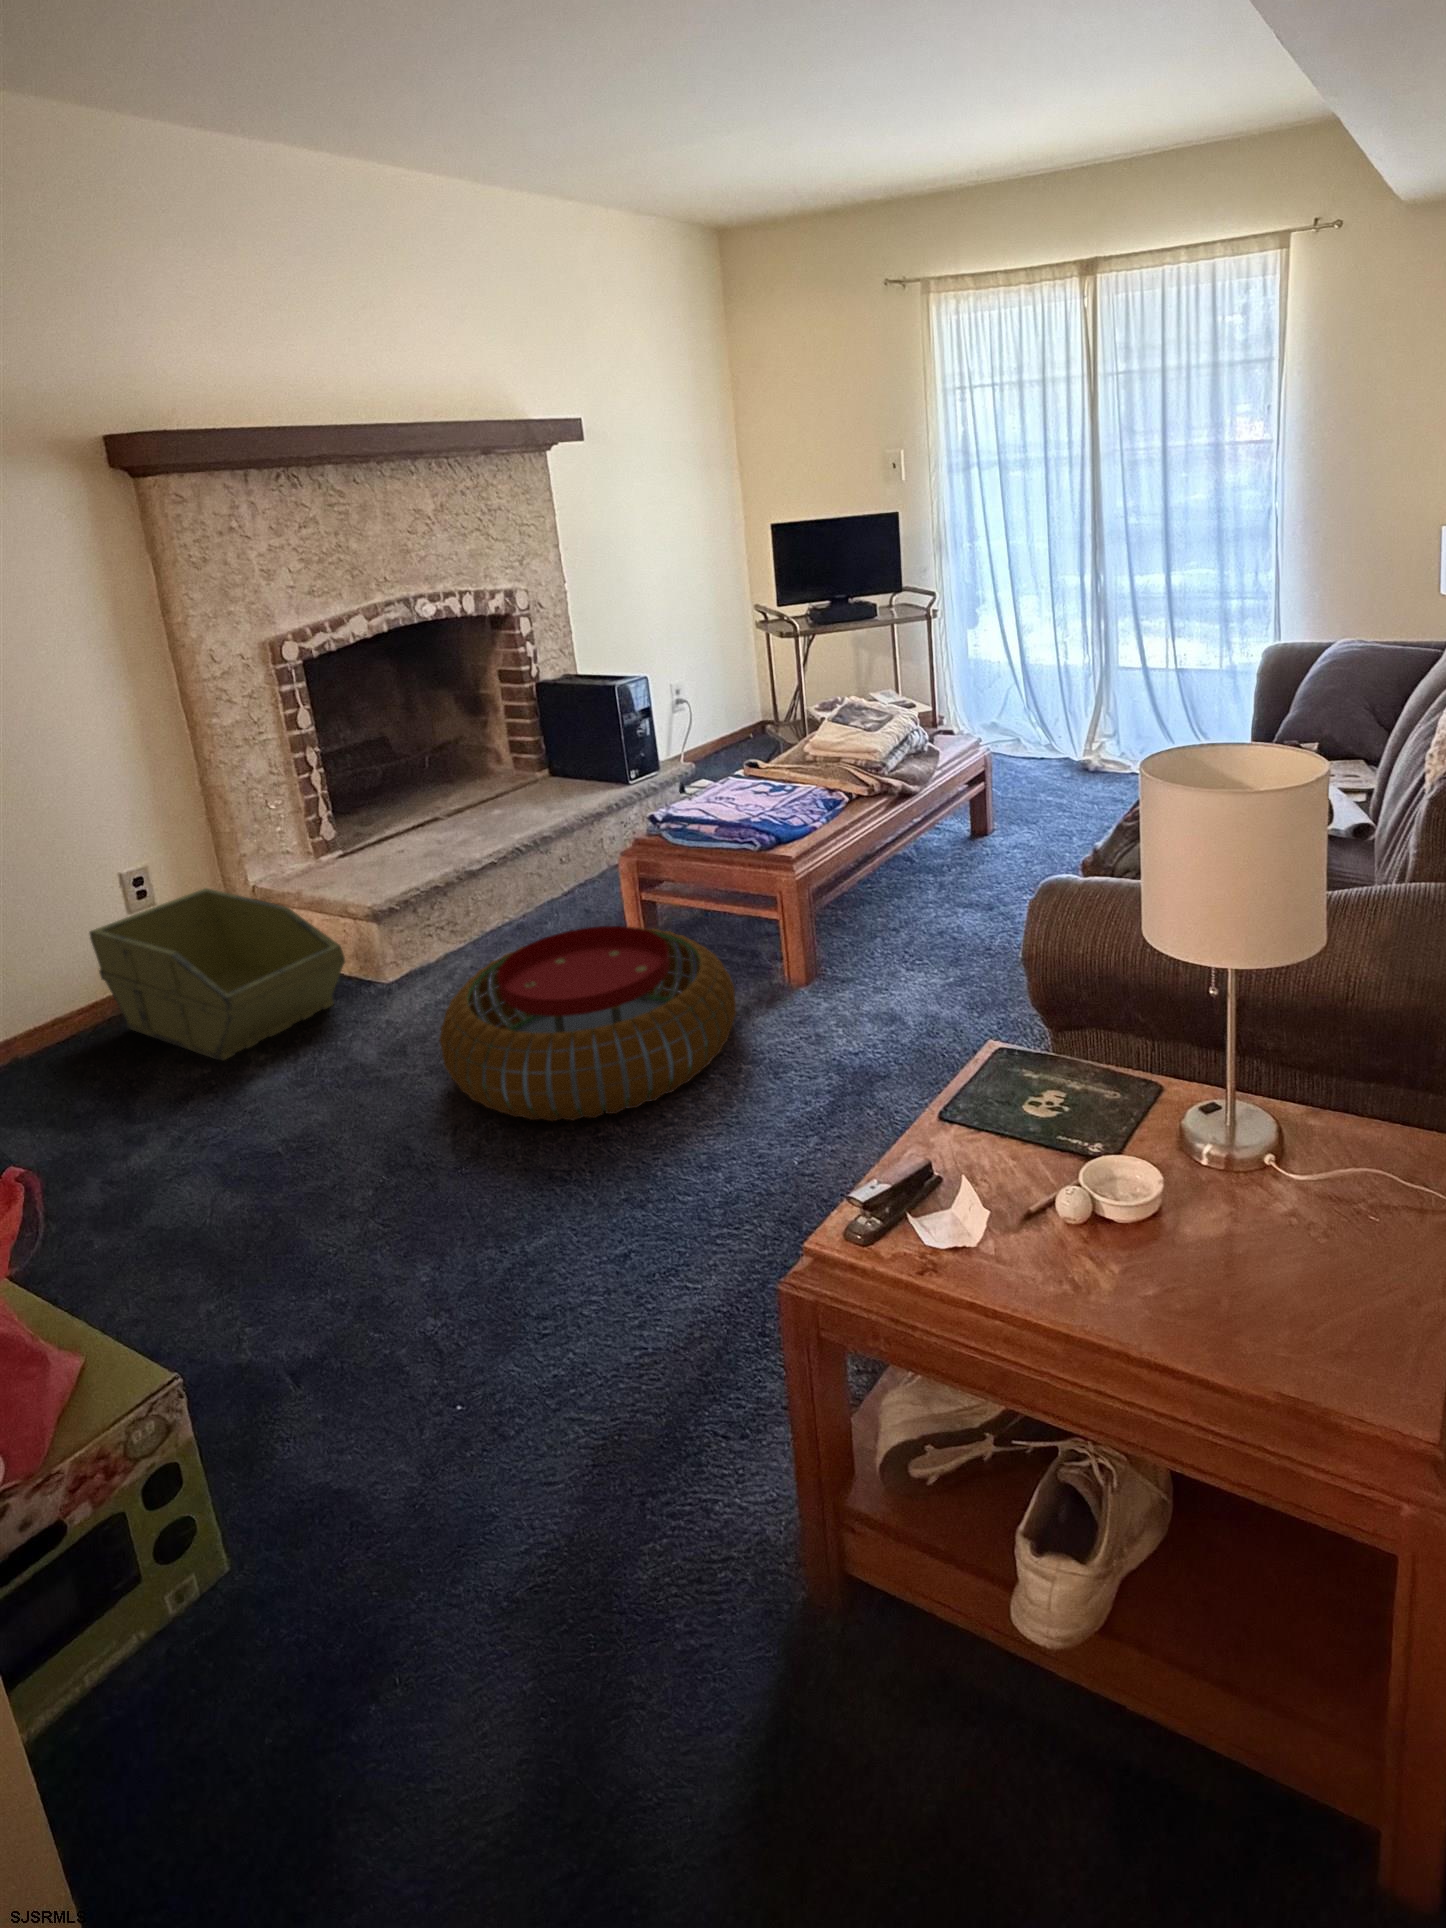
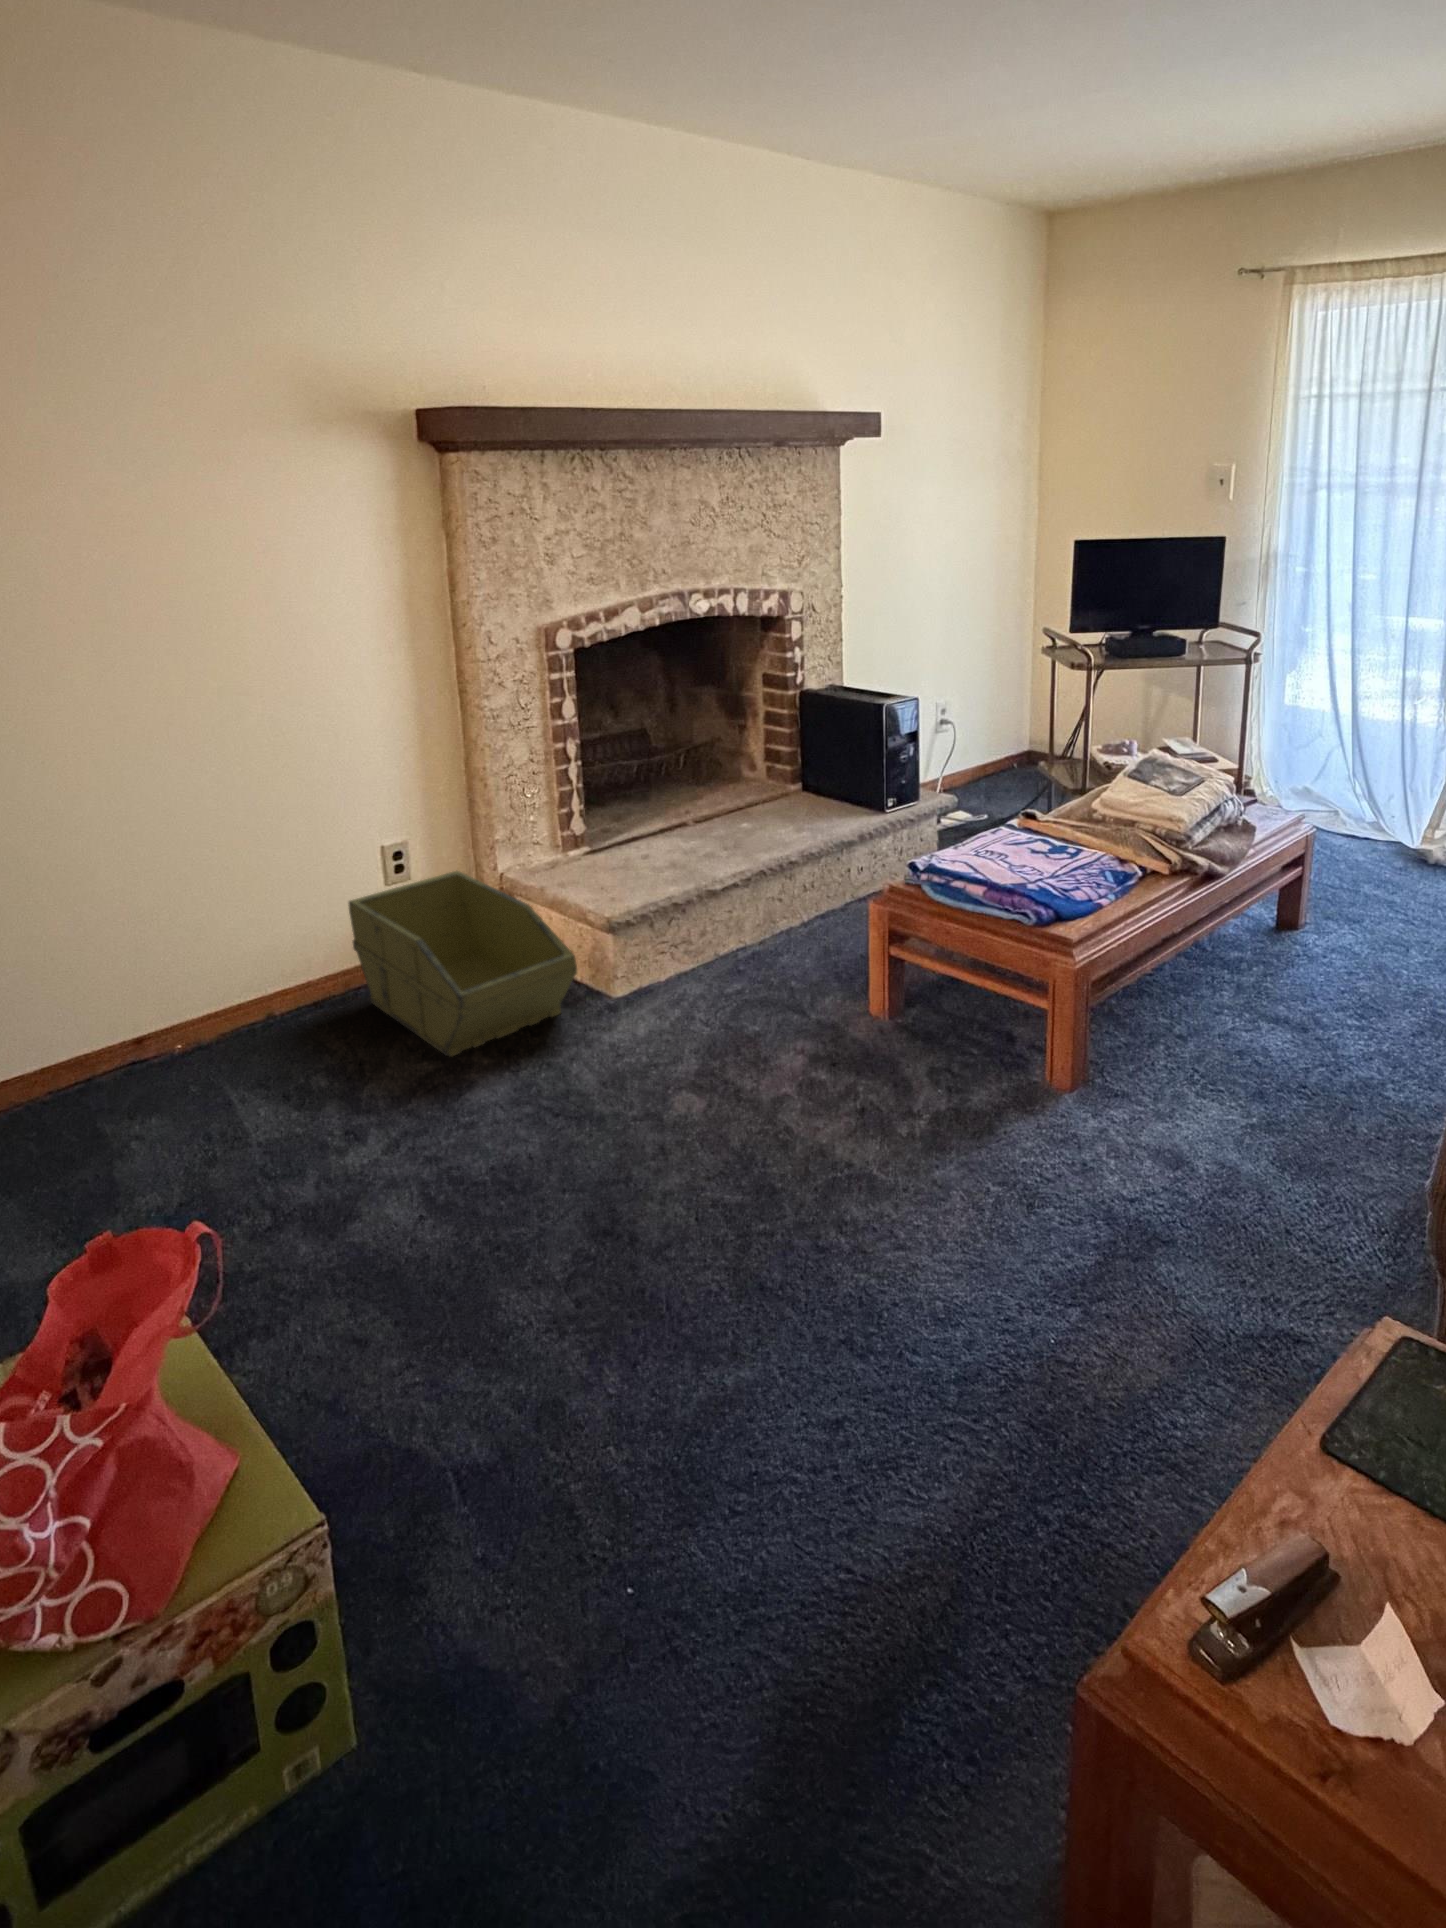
pouf: present [439,926,736,1121] -> none [662,984,990,1216]

